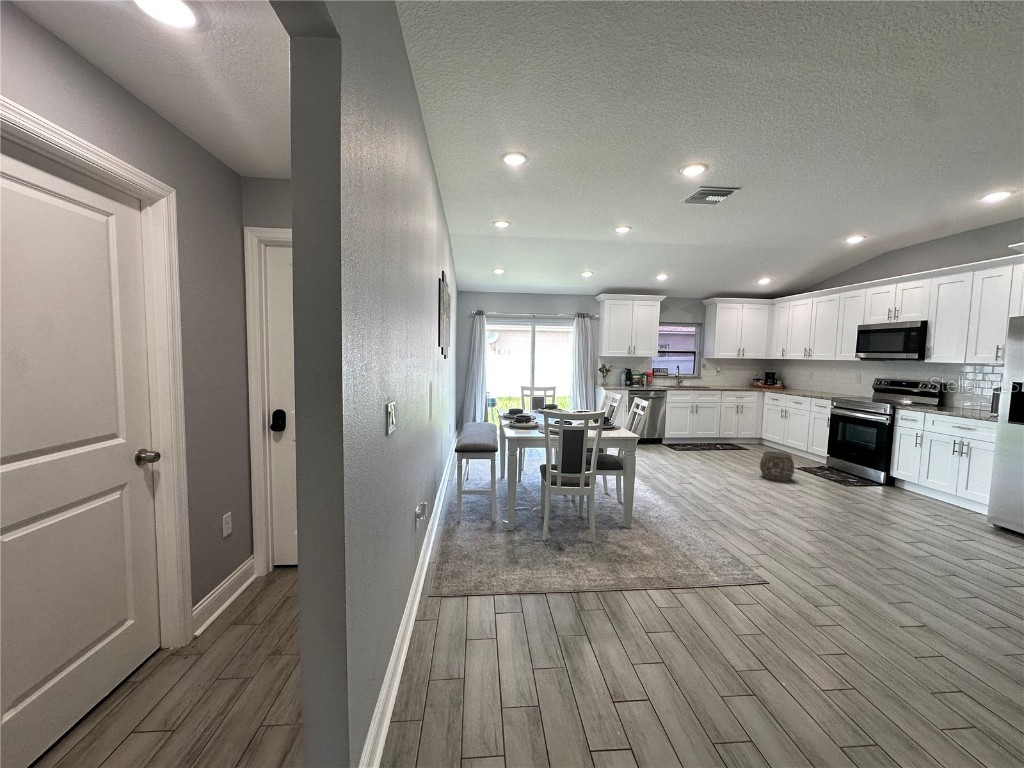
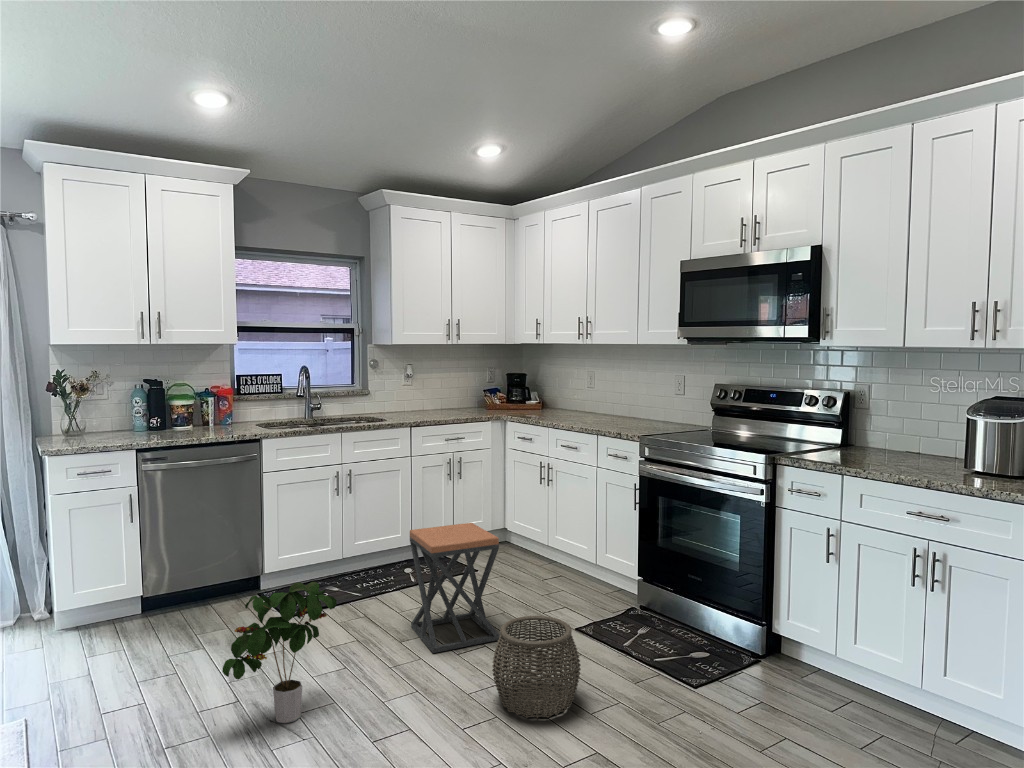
stool: none [724,424,762,465] -> present [410,523,500,653]
potted plant: none [673,430,704,469] -> present [222,582,337,723]

